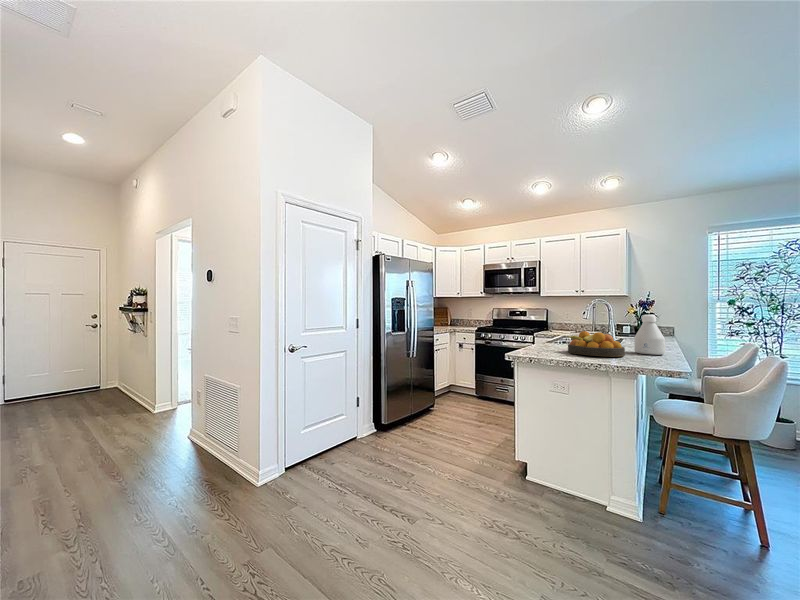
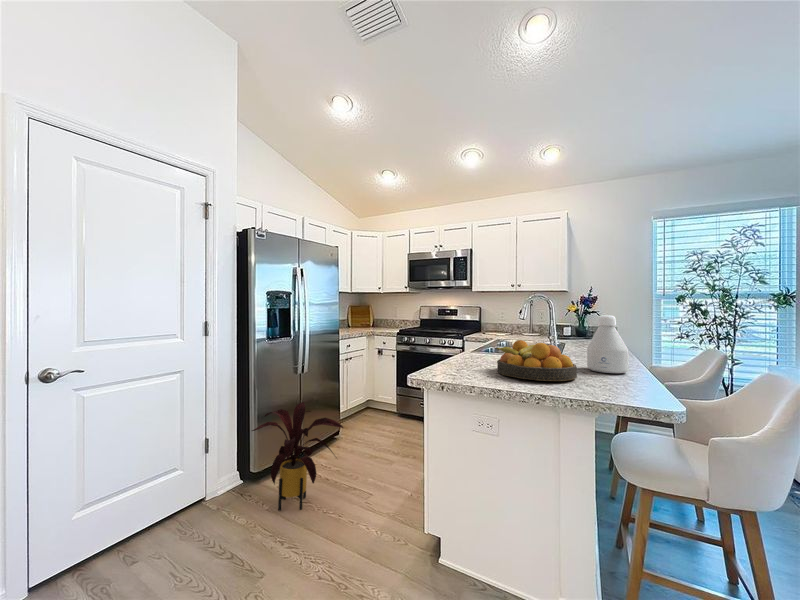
house plant: none [392,376,454,447] -> present [252,402,343,511]

